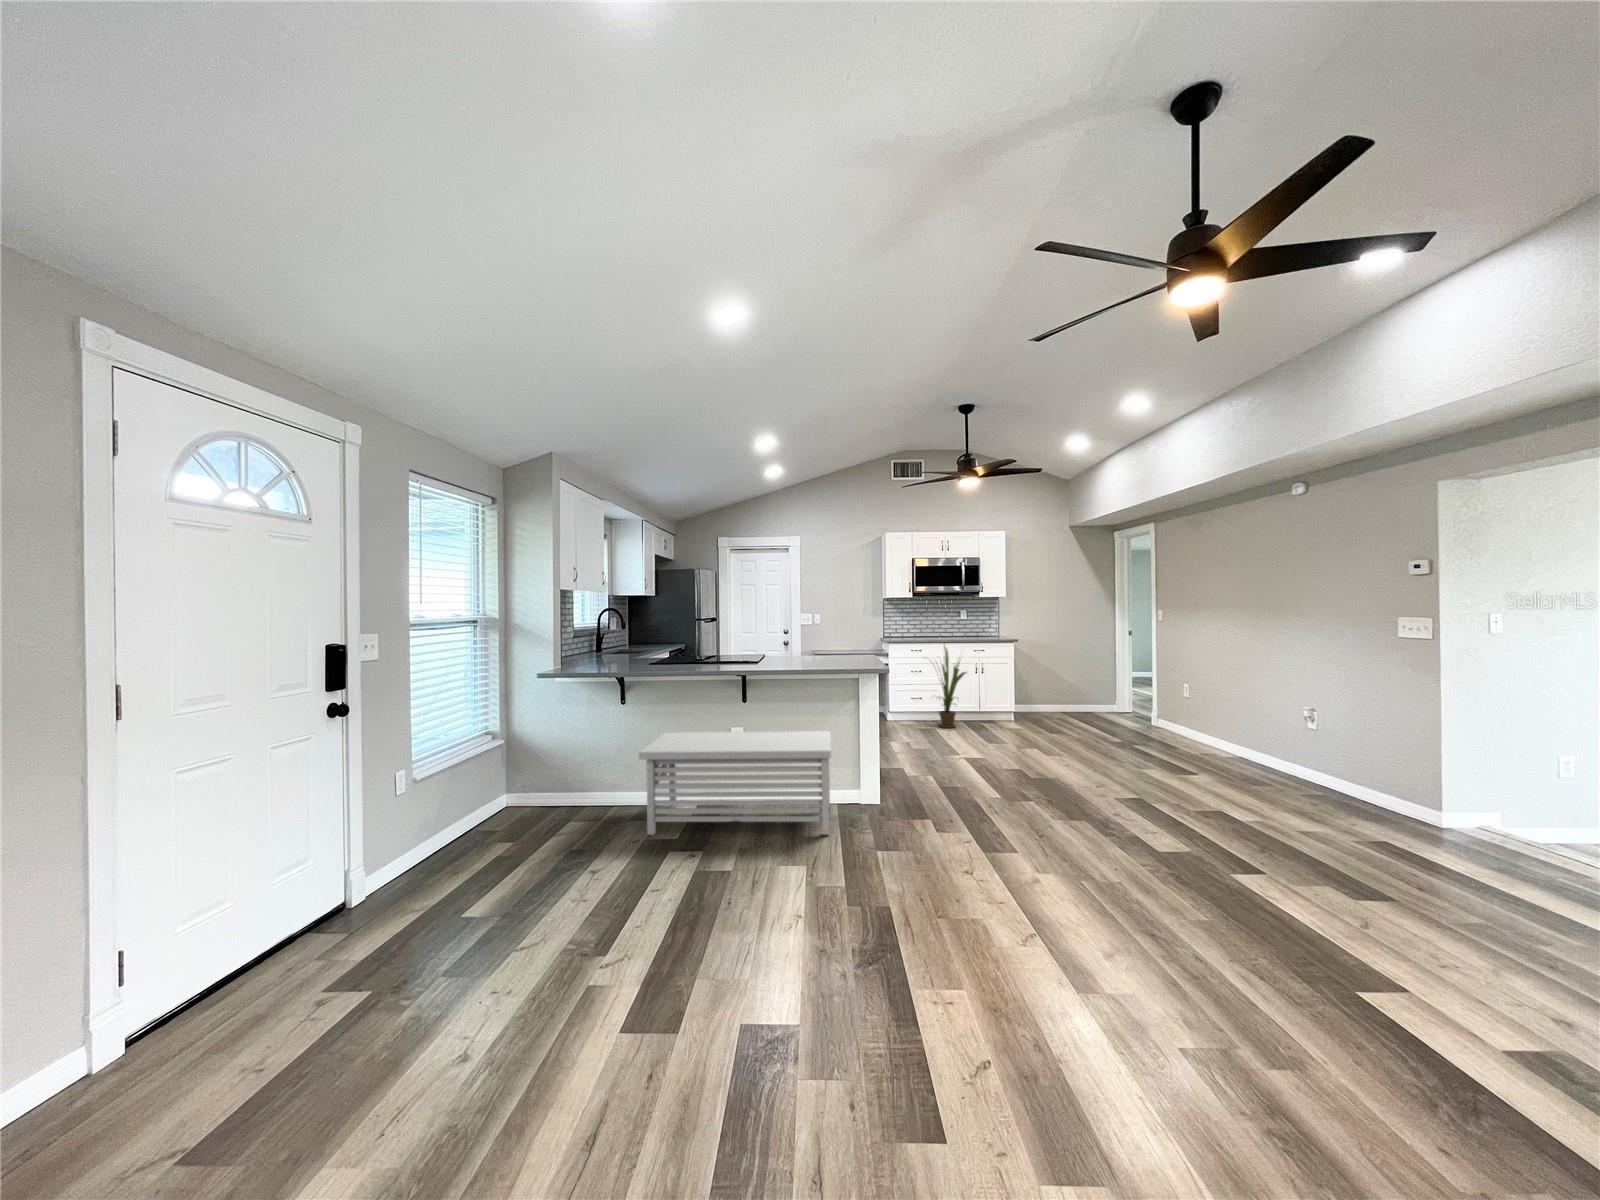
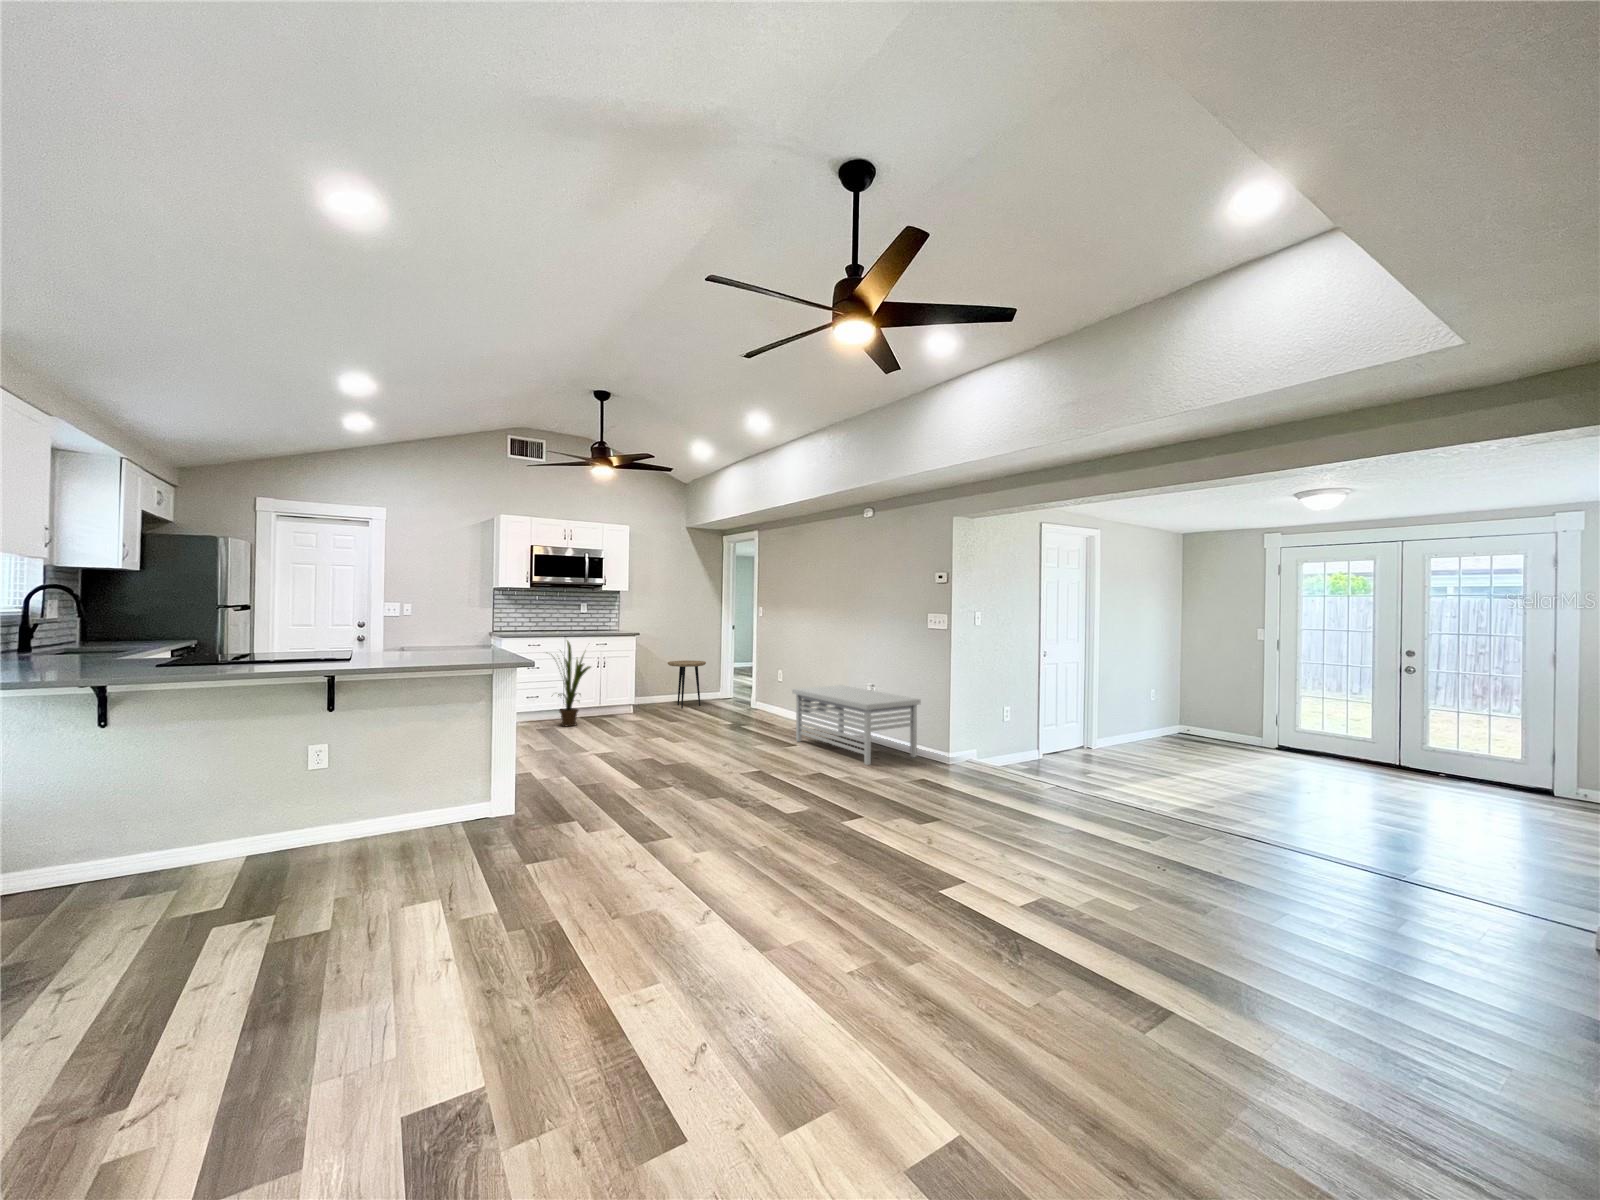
side table: none [1049,669,1093,720] -> present [668,660,706,708]
storage bench: present [639,731,831,835] -> present [792,685,921,765]

